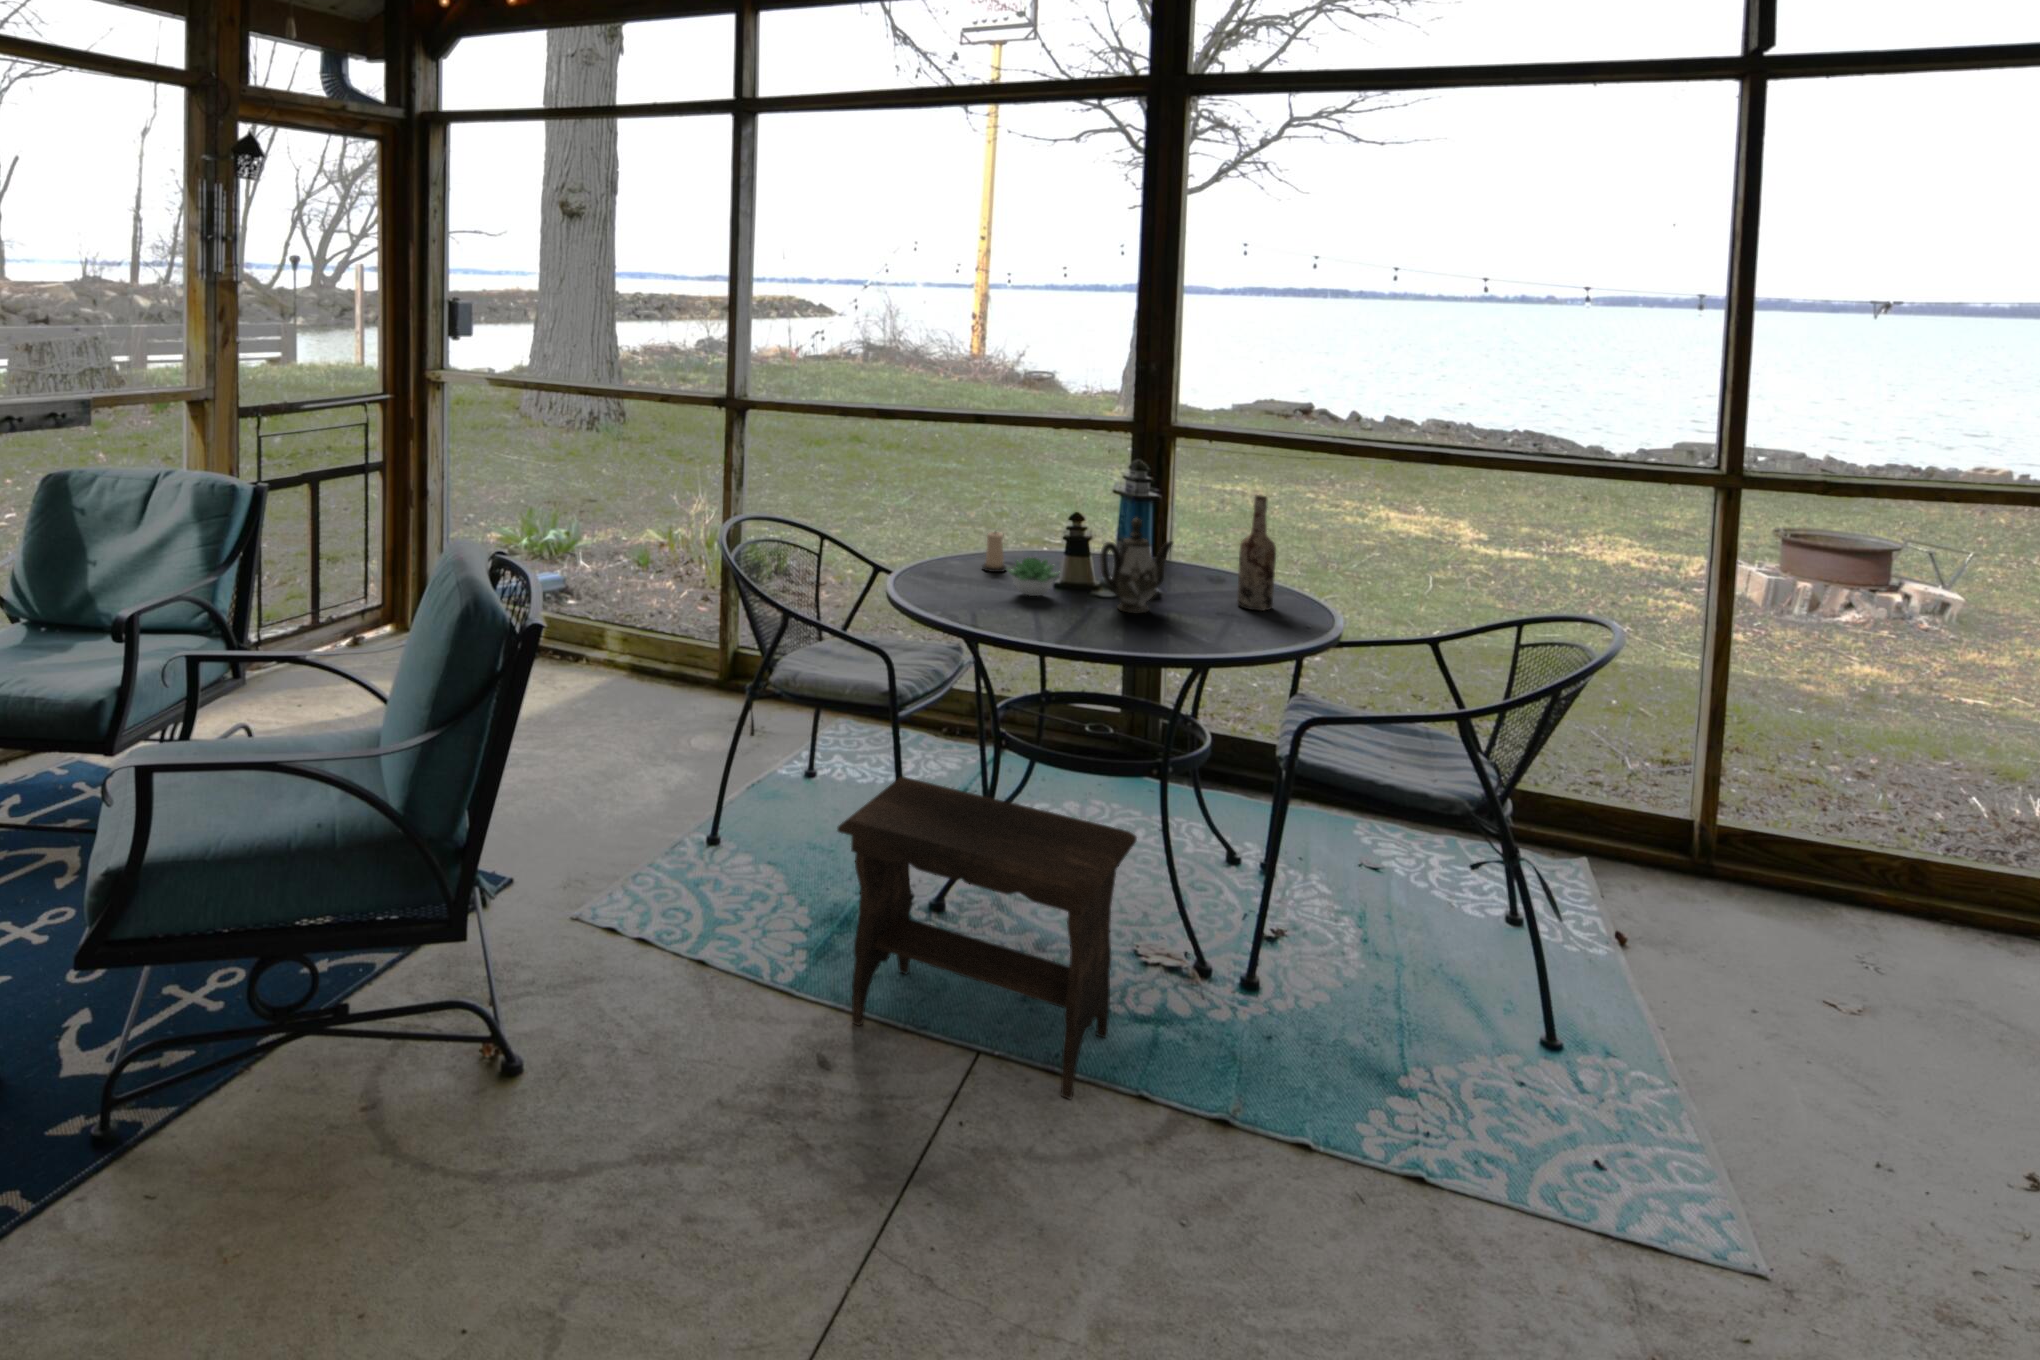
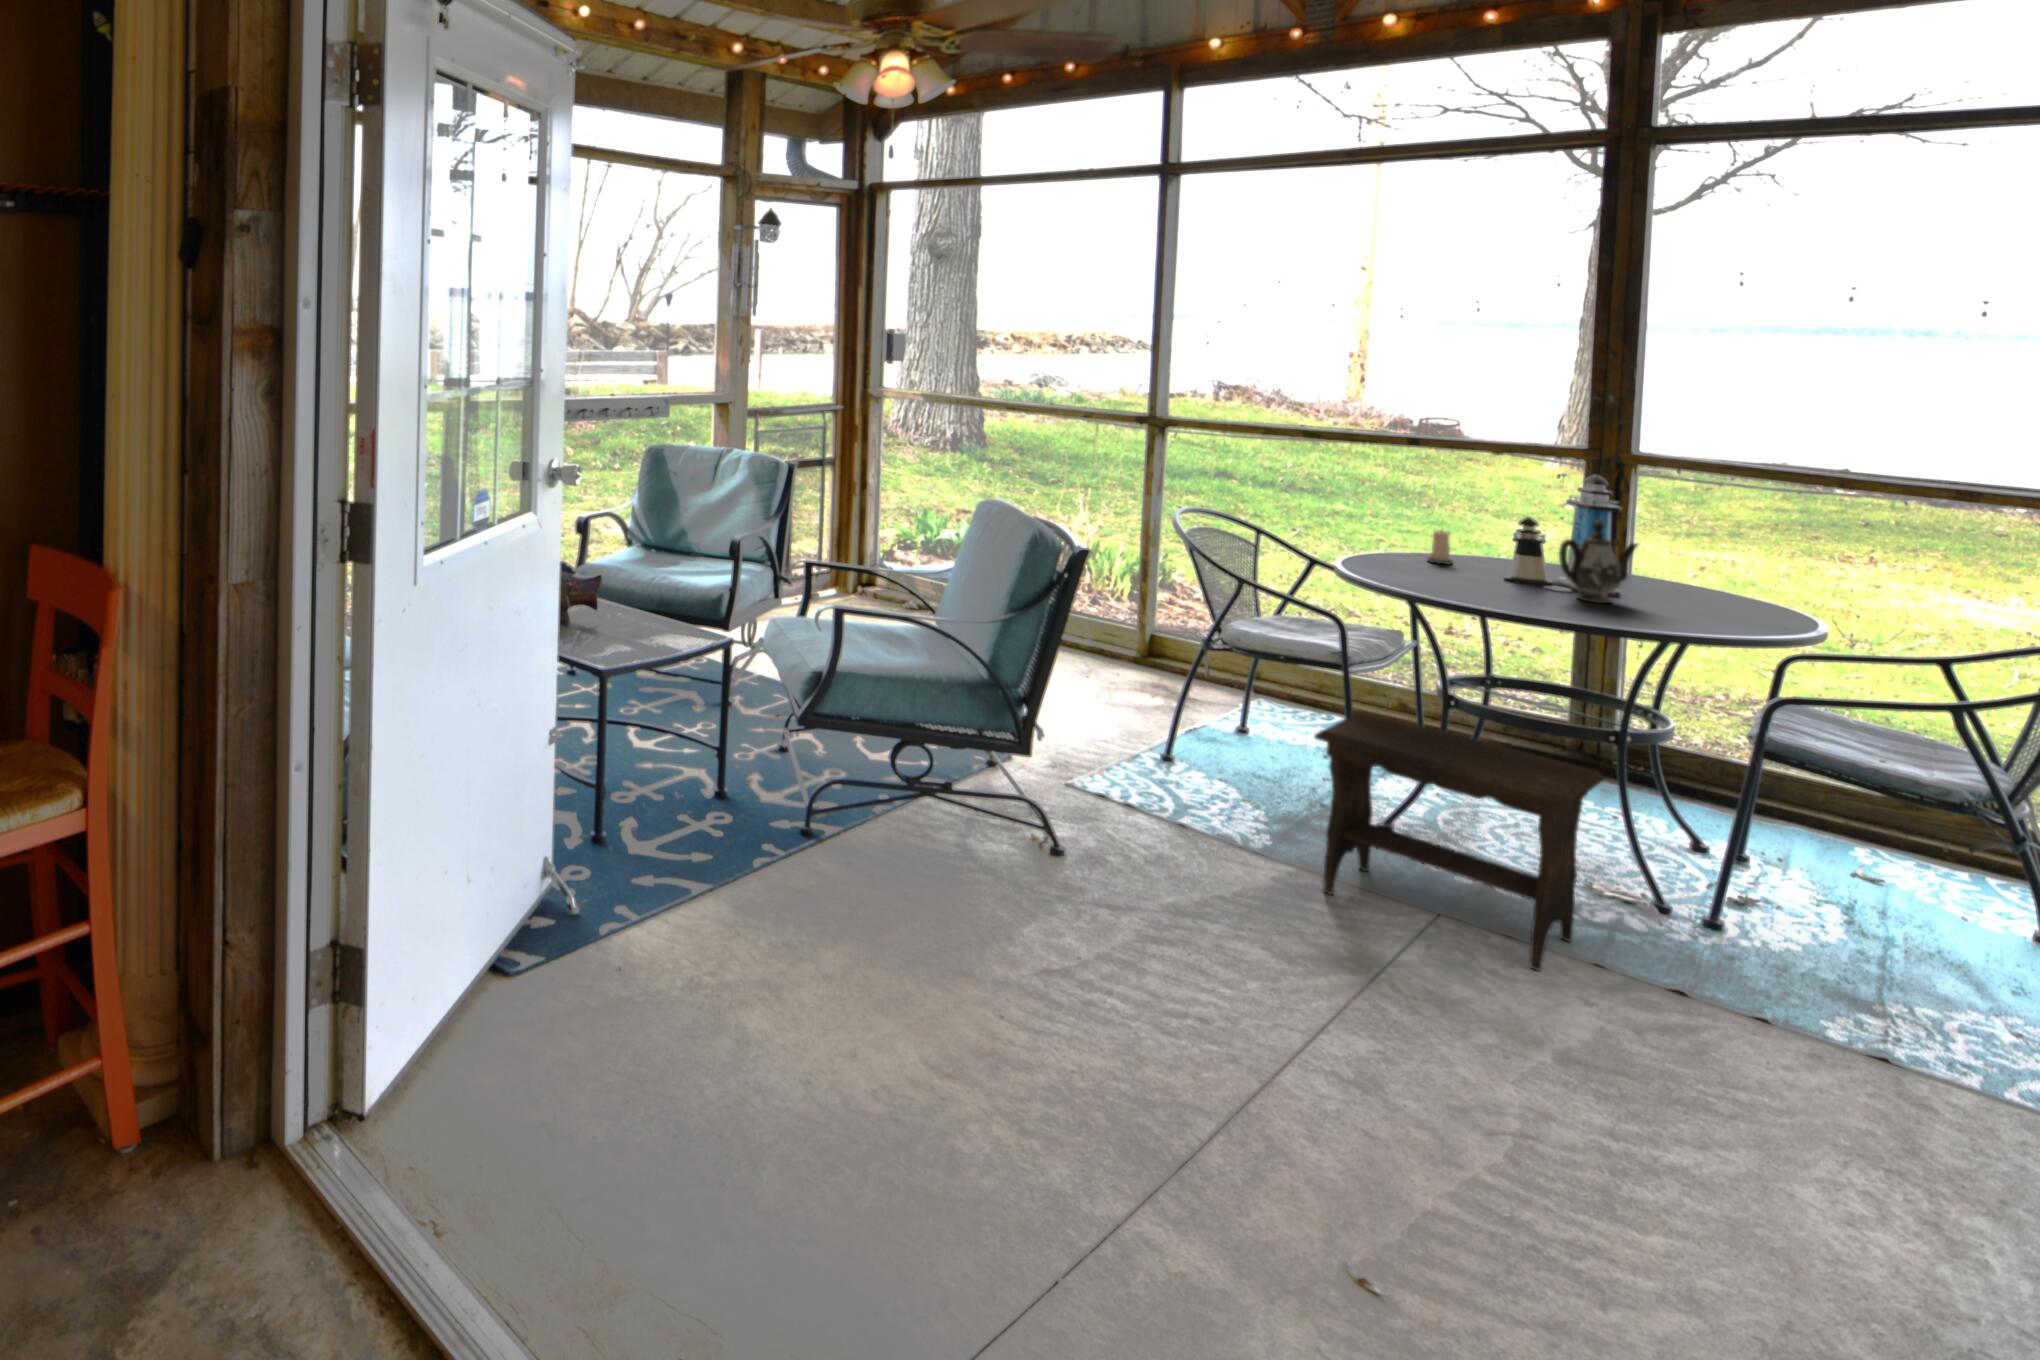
wine bottle: present [1237,495,1276,610] -> none [1710,508,1756,612]
succulent plant: present [1006,557,1059,596] -> none [1458,550,1515,583]

